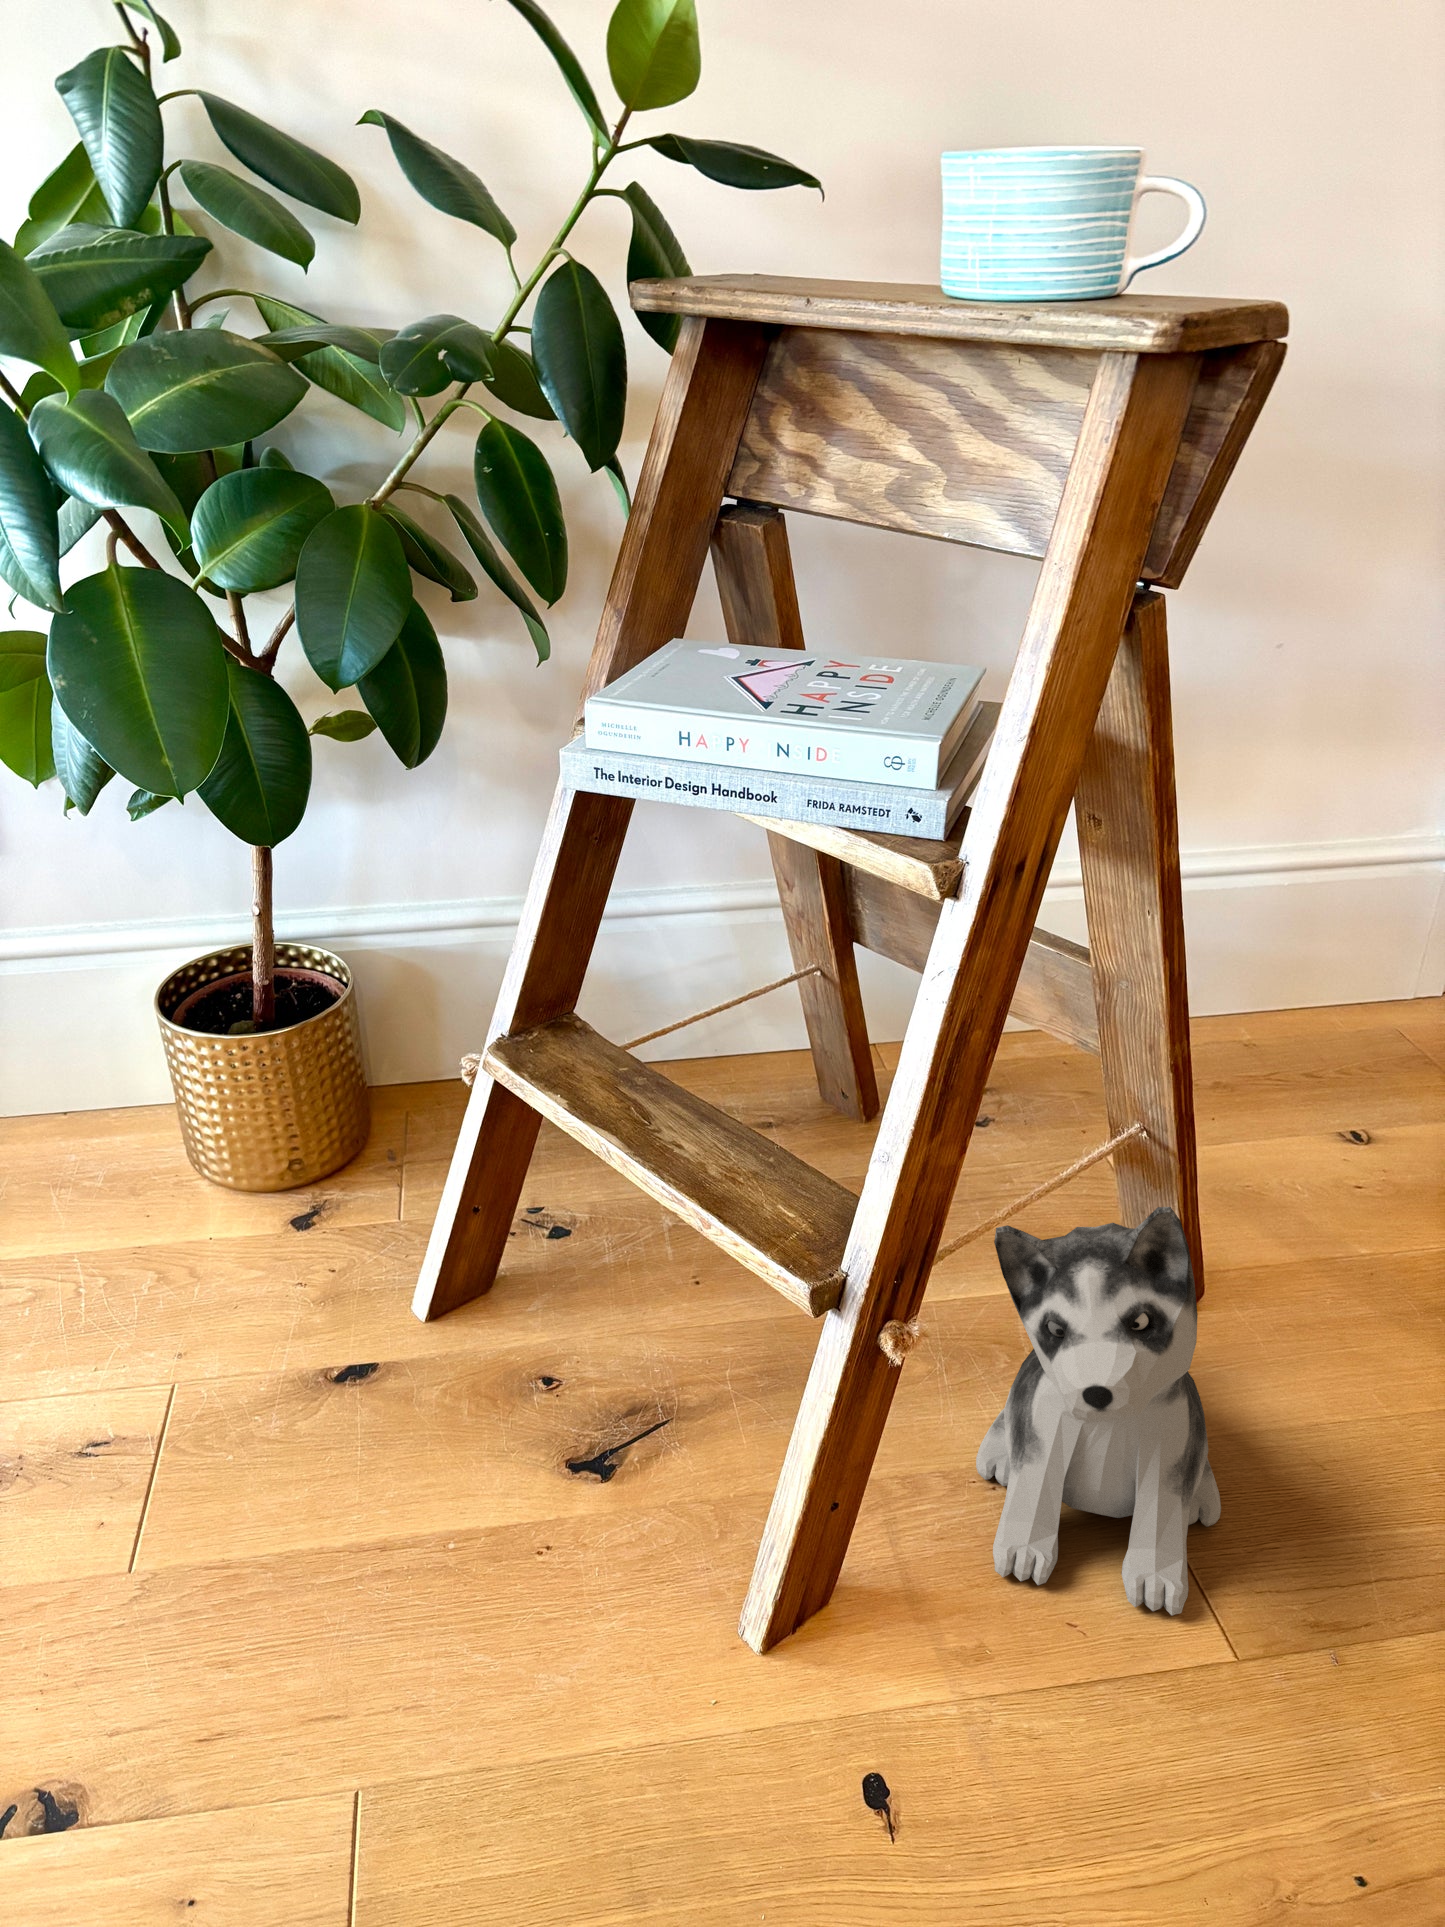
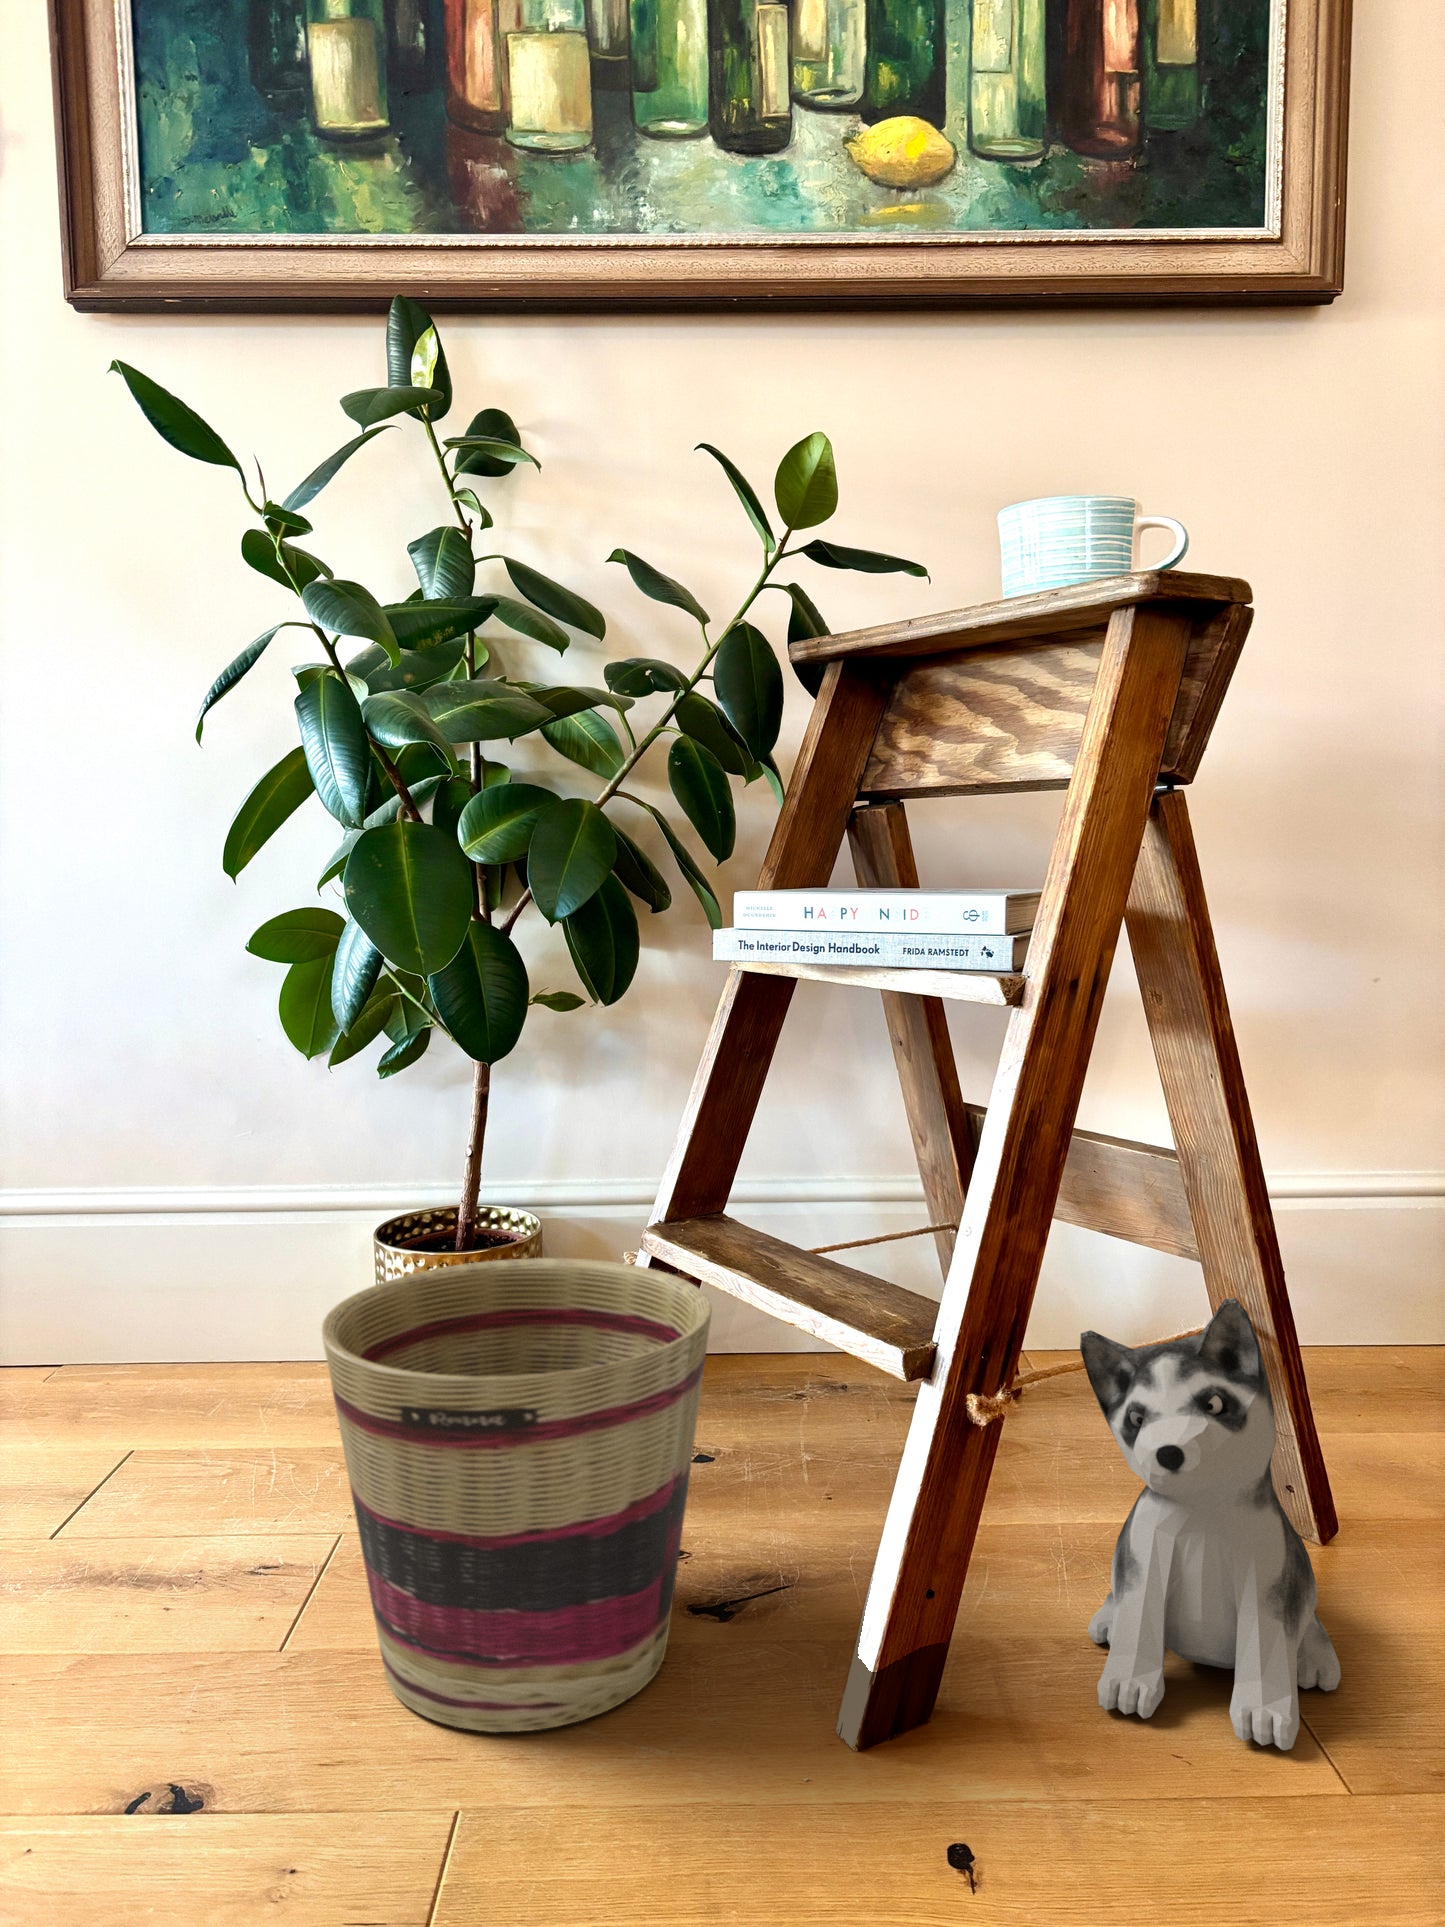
basket: none [128,1130,591,1676] -> present [322,1258,712,1732]

